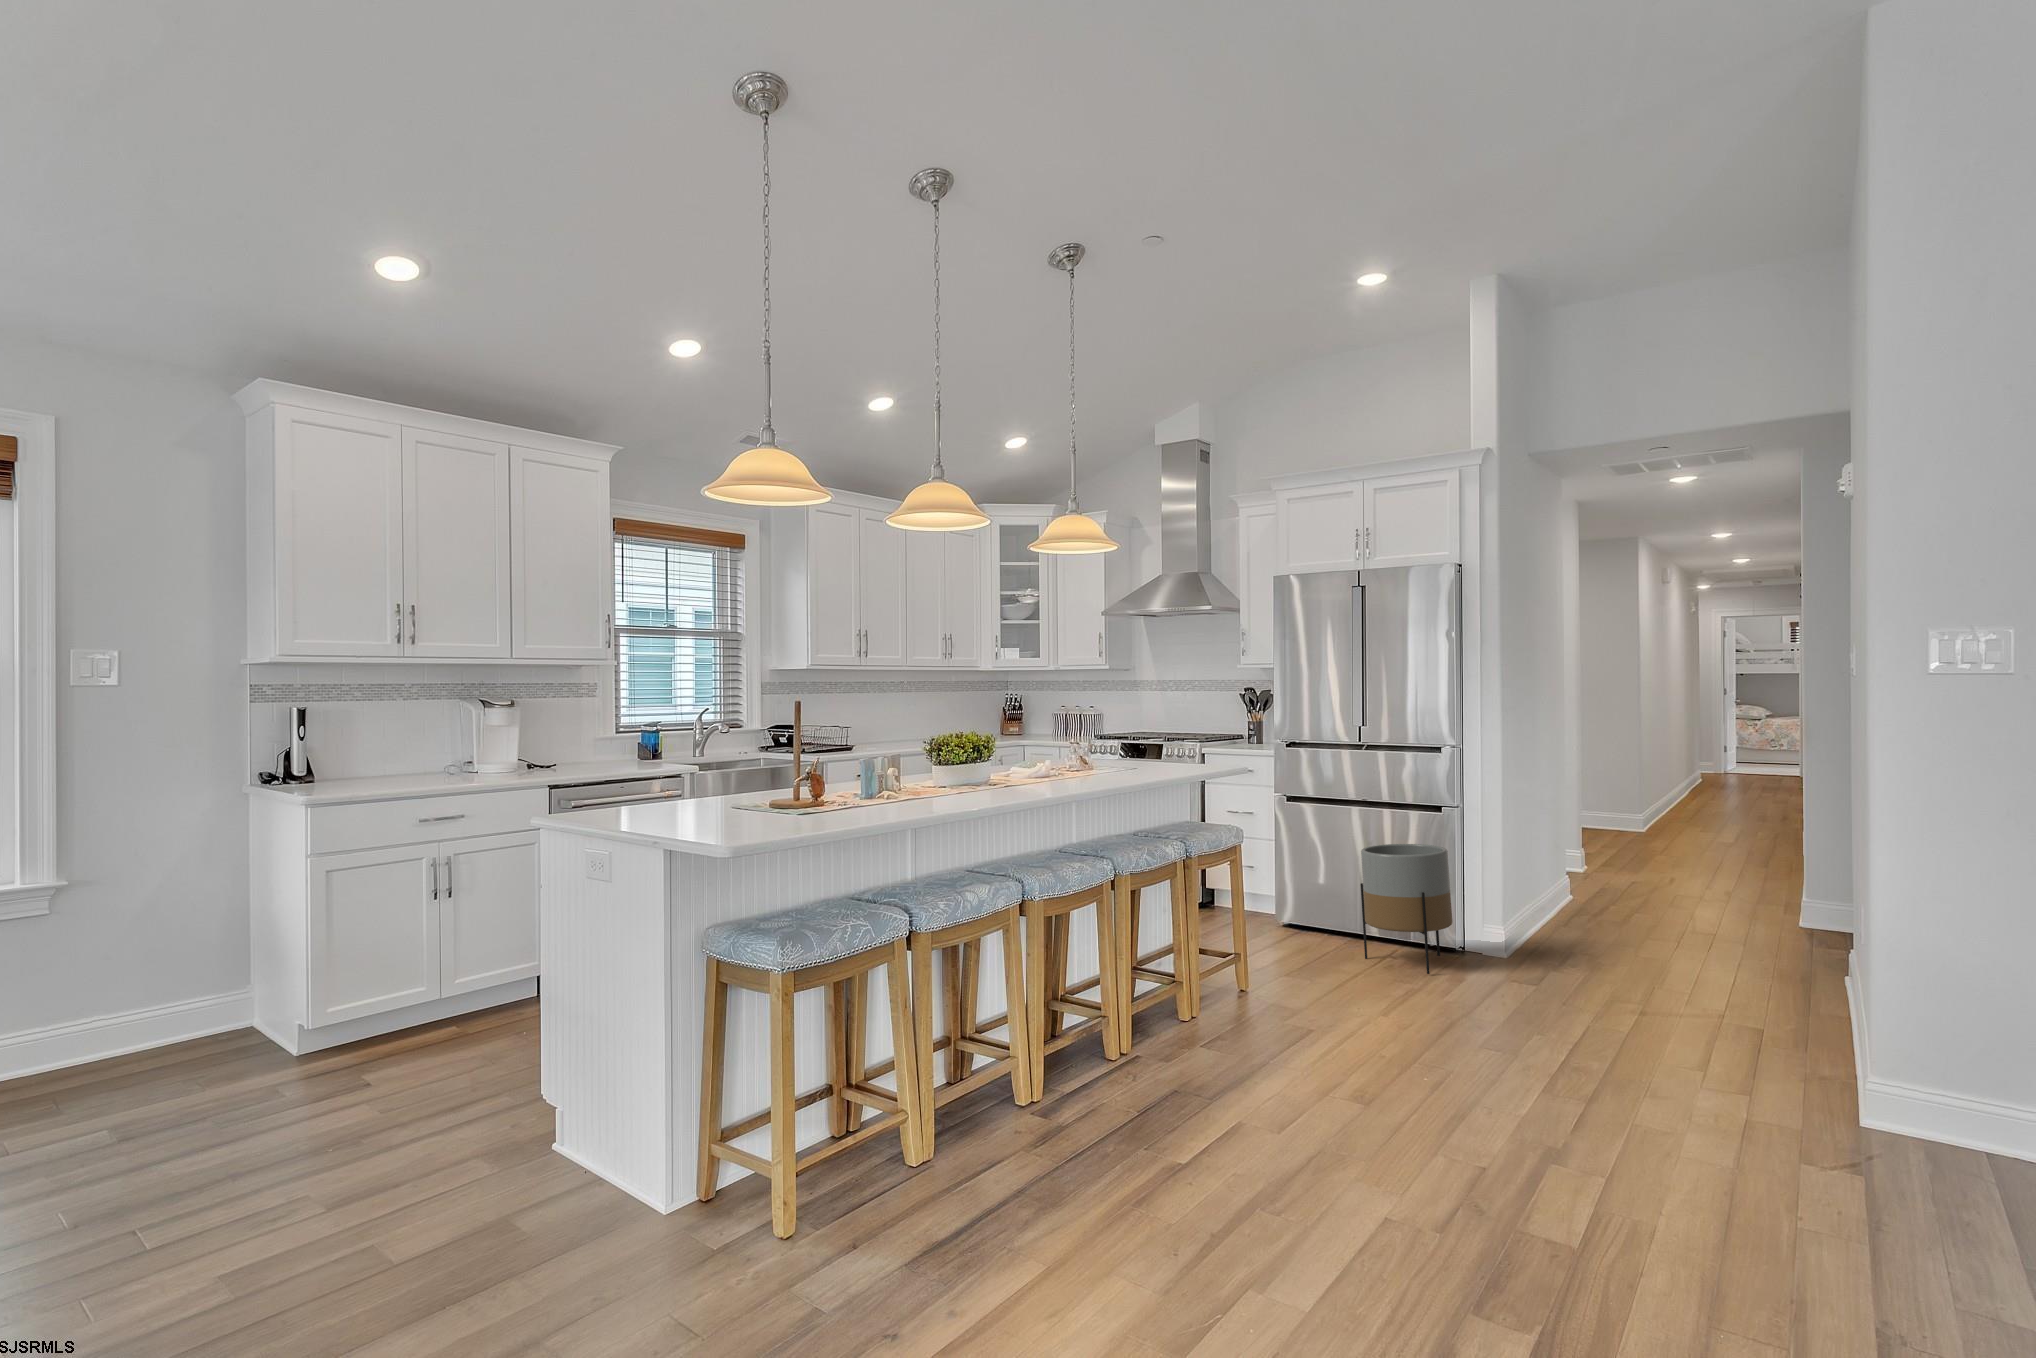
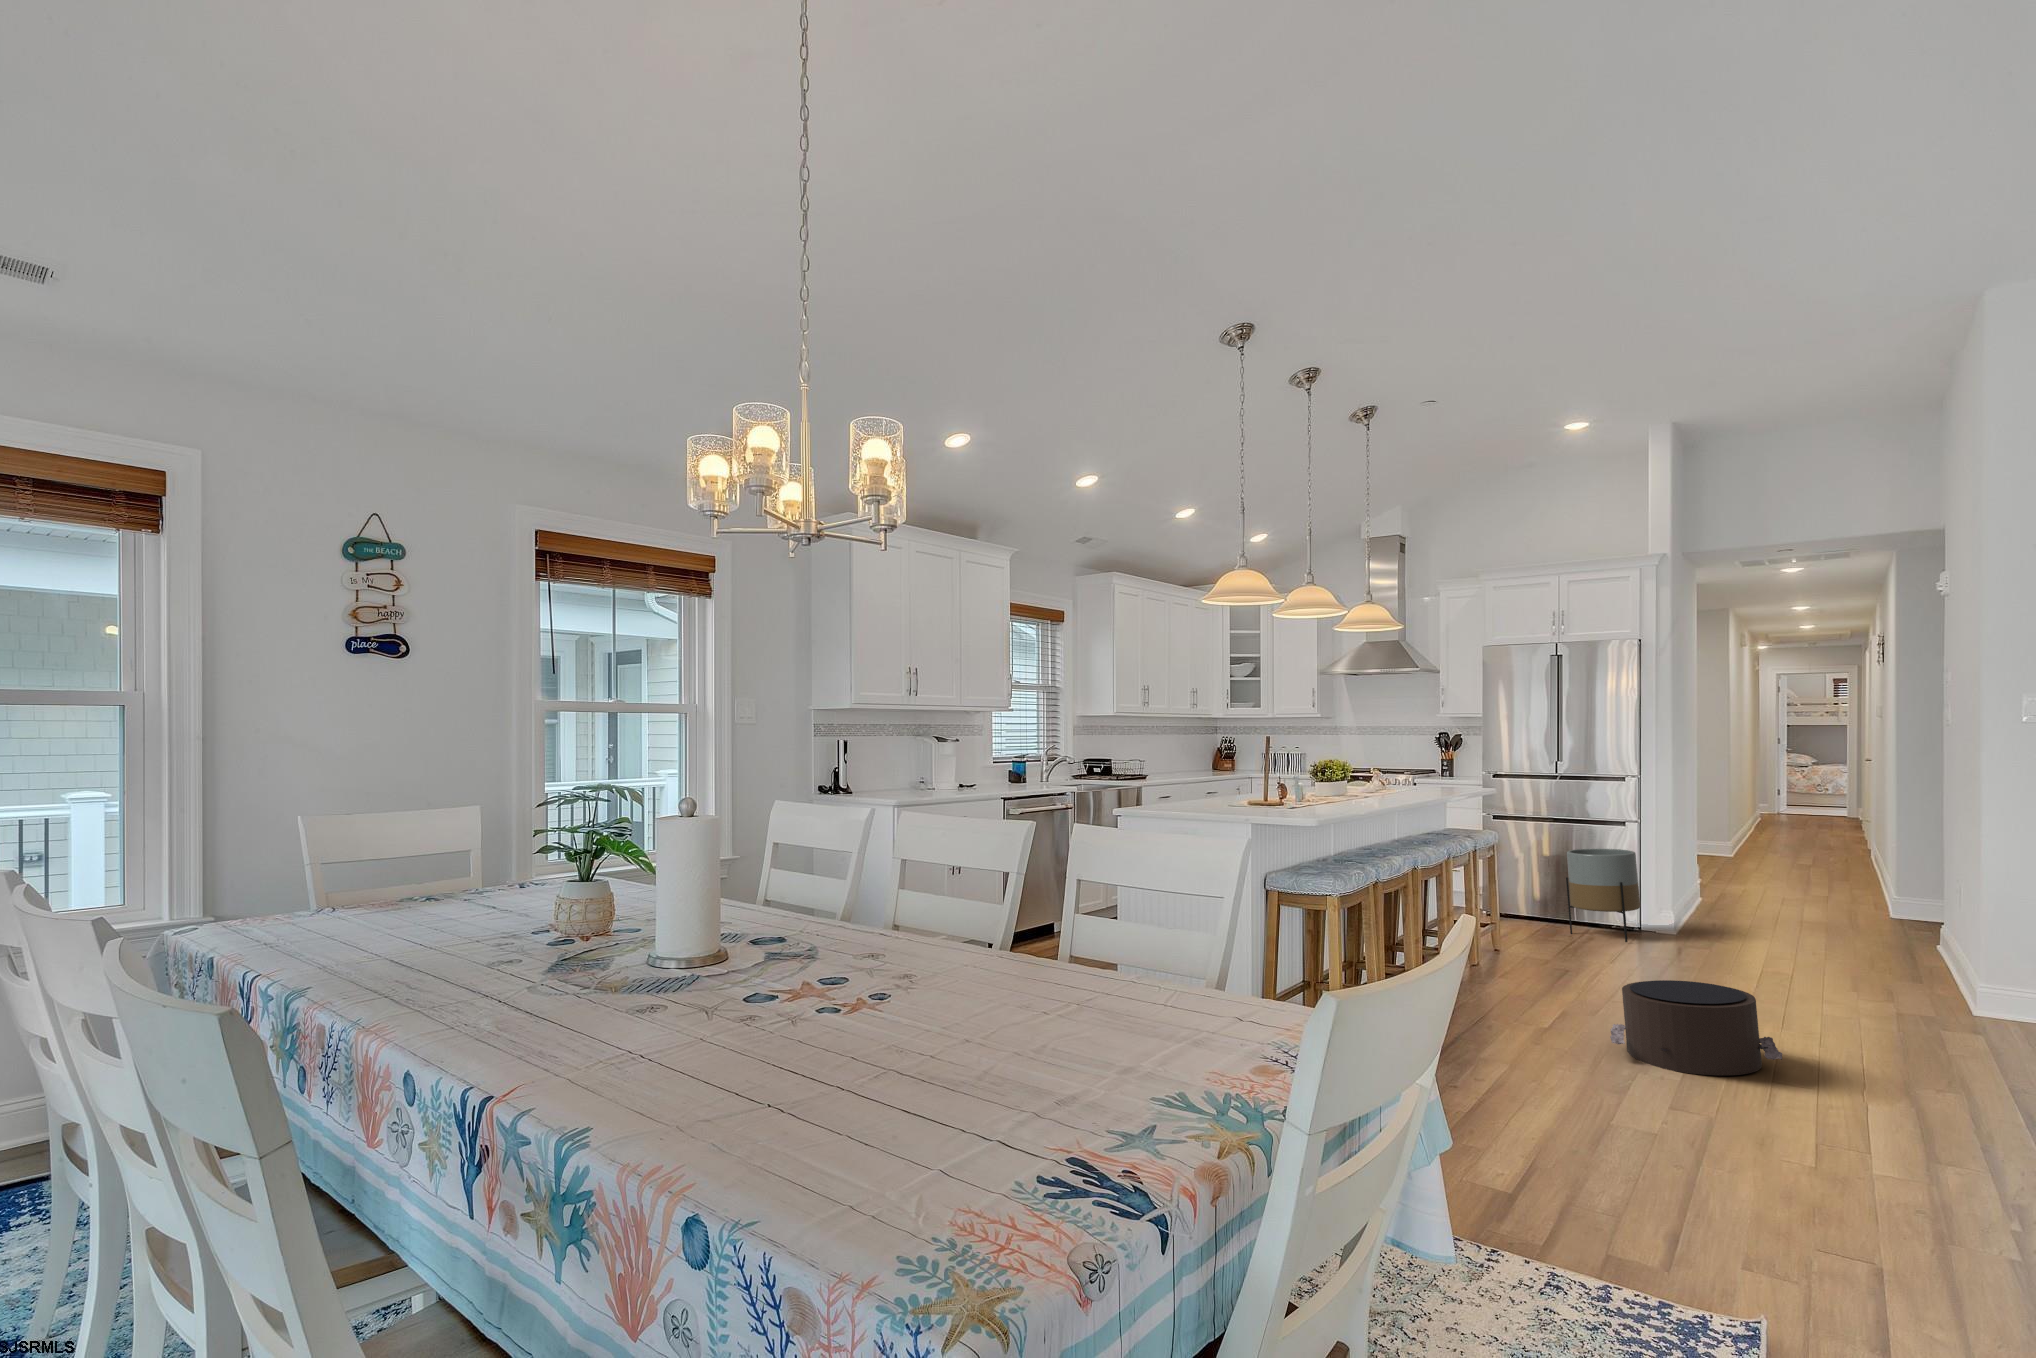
pouf: none [1246,1089,1504,1278] -> present [1610,980,1782,1076]

